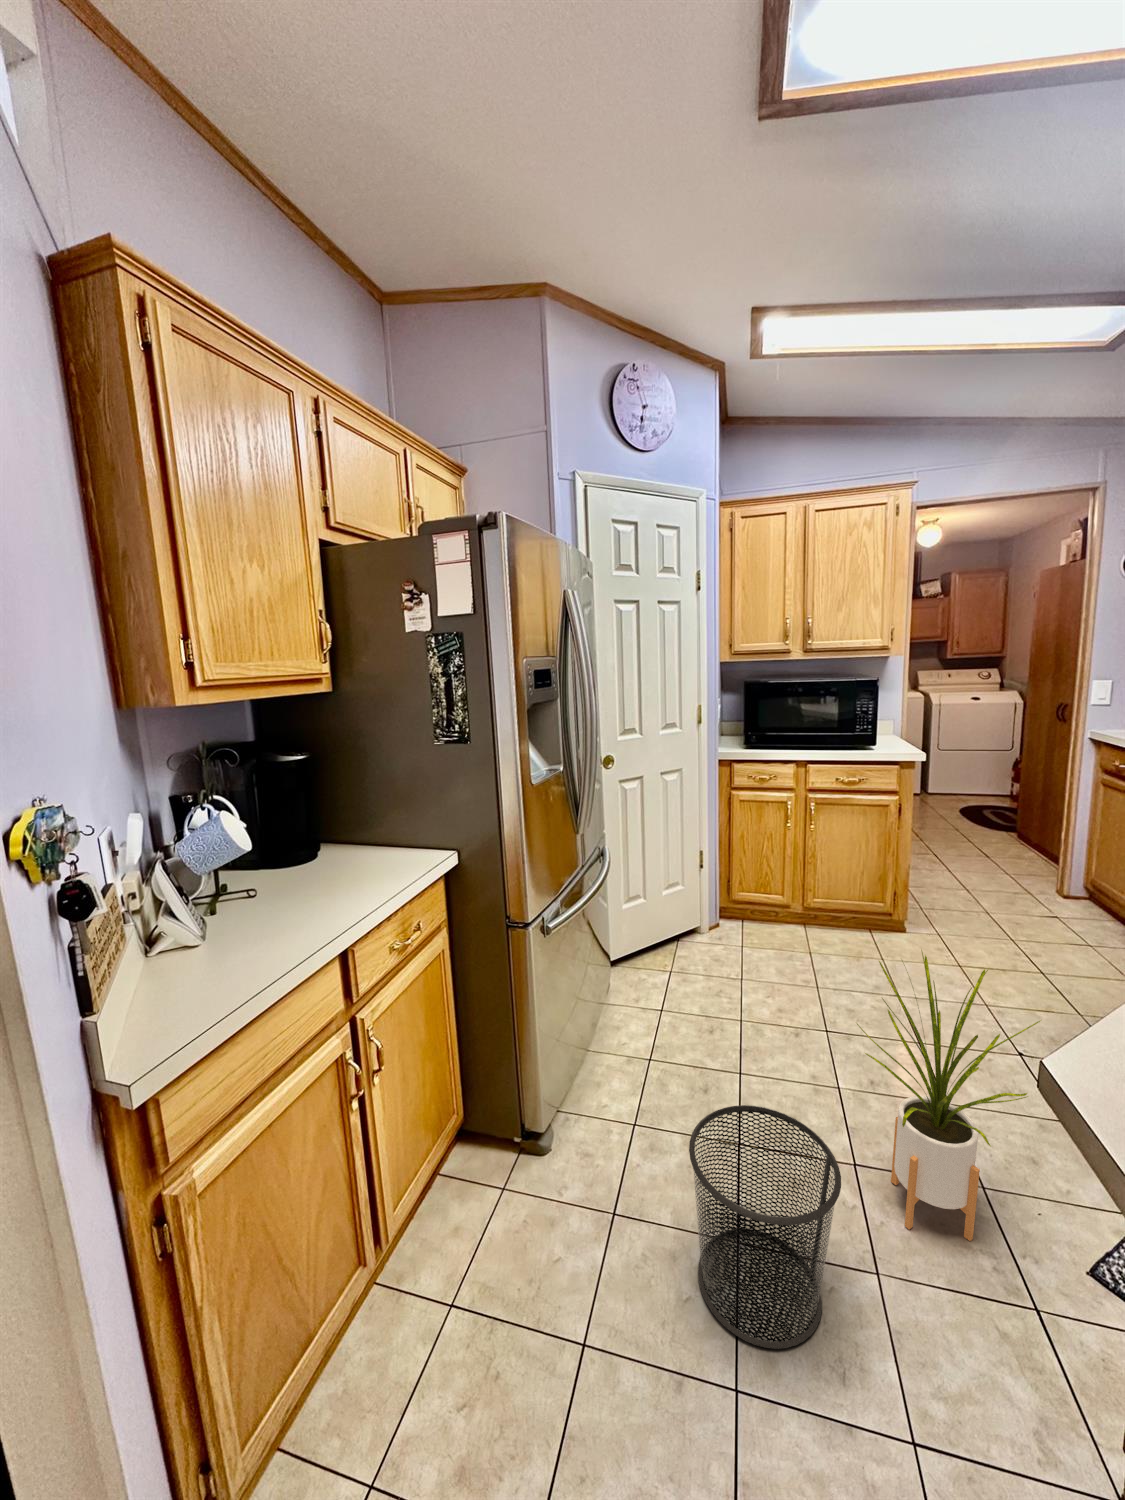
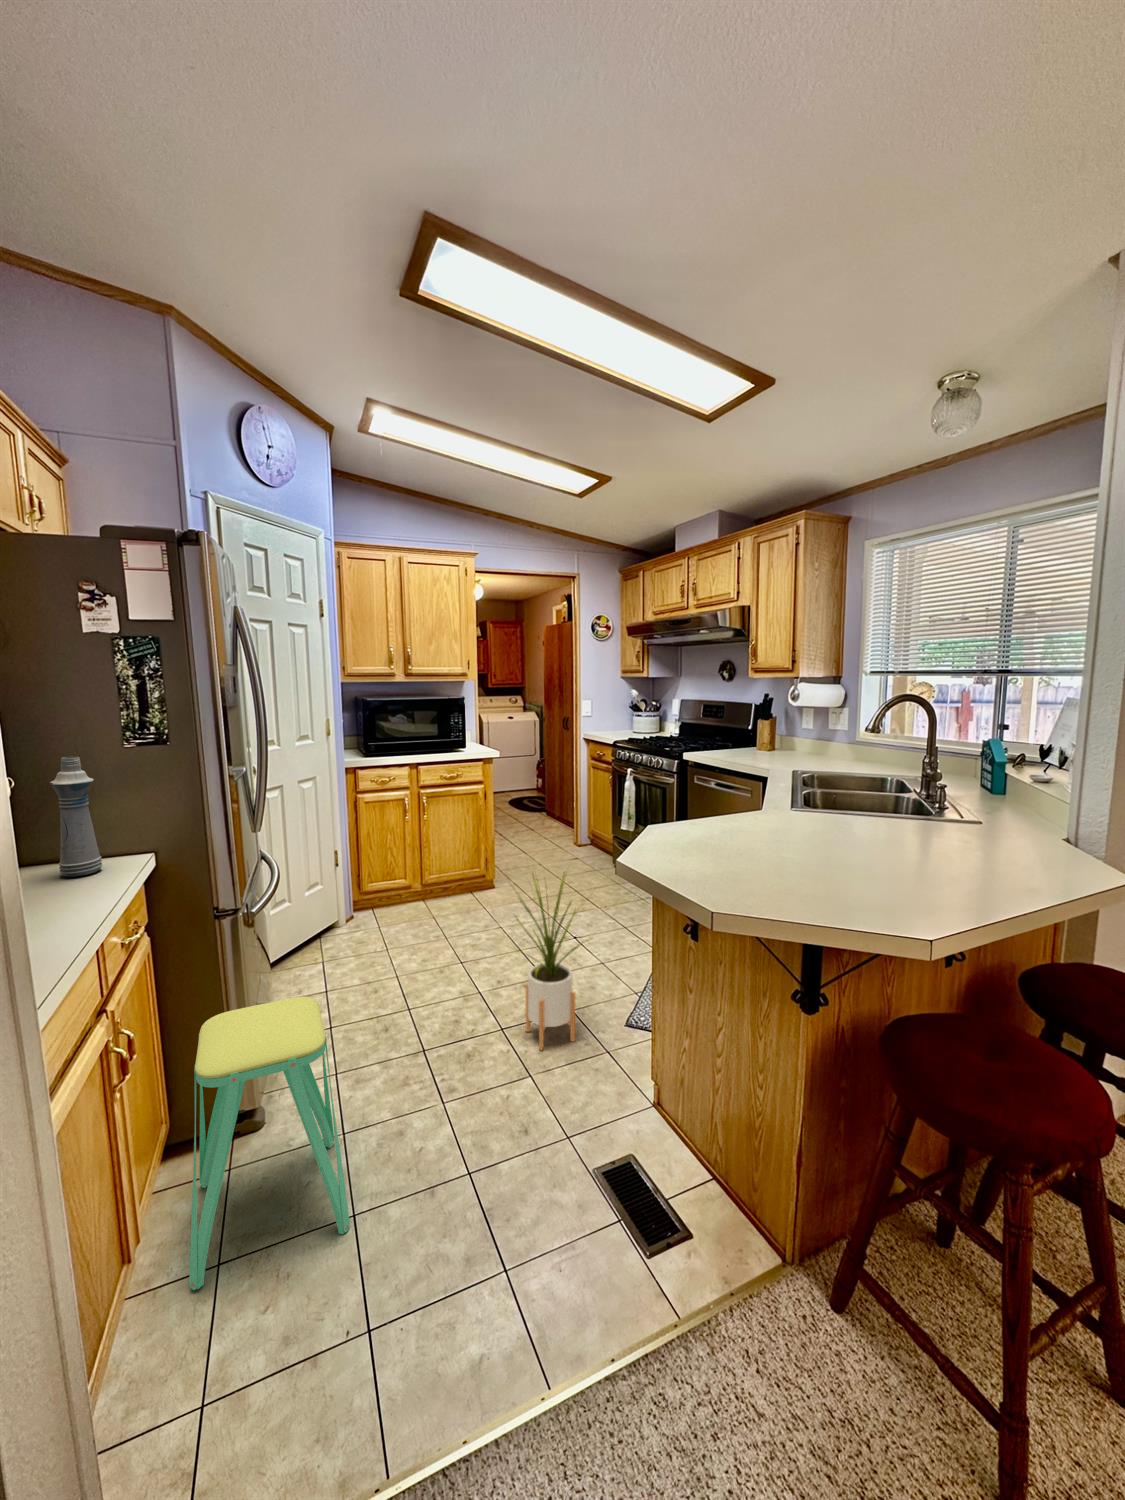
bottle: none [366,754,407,869] -> present [50,757,102,877]
stool: none [421,1038,603,1364] -> present [189,997,350,1290]
waste bin: present [689,1105,841,1349] -> none [409,995,513,1152]

